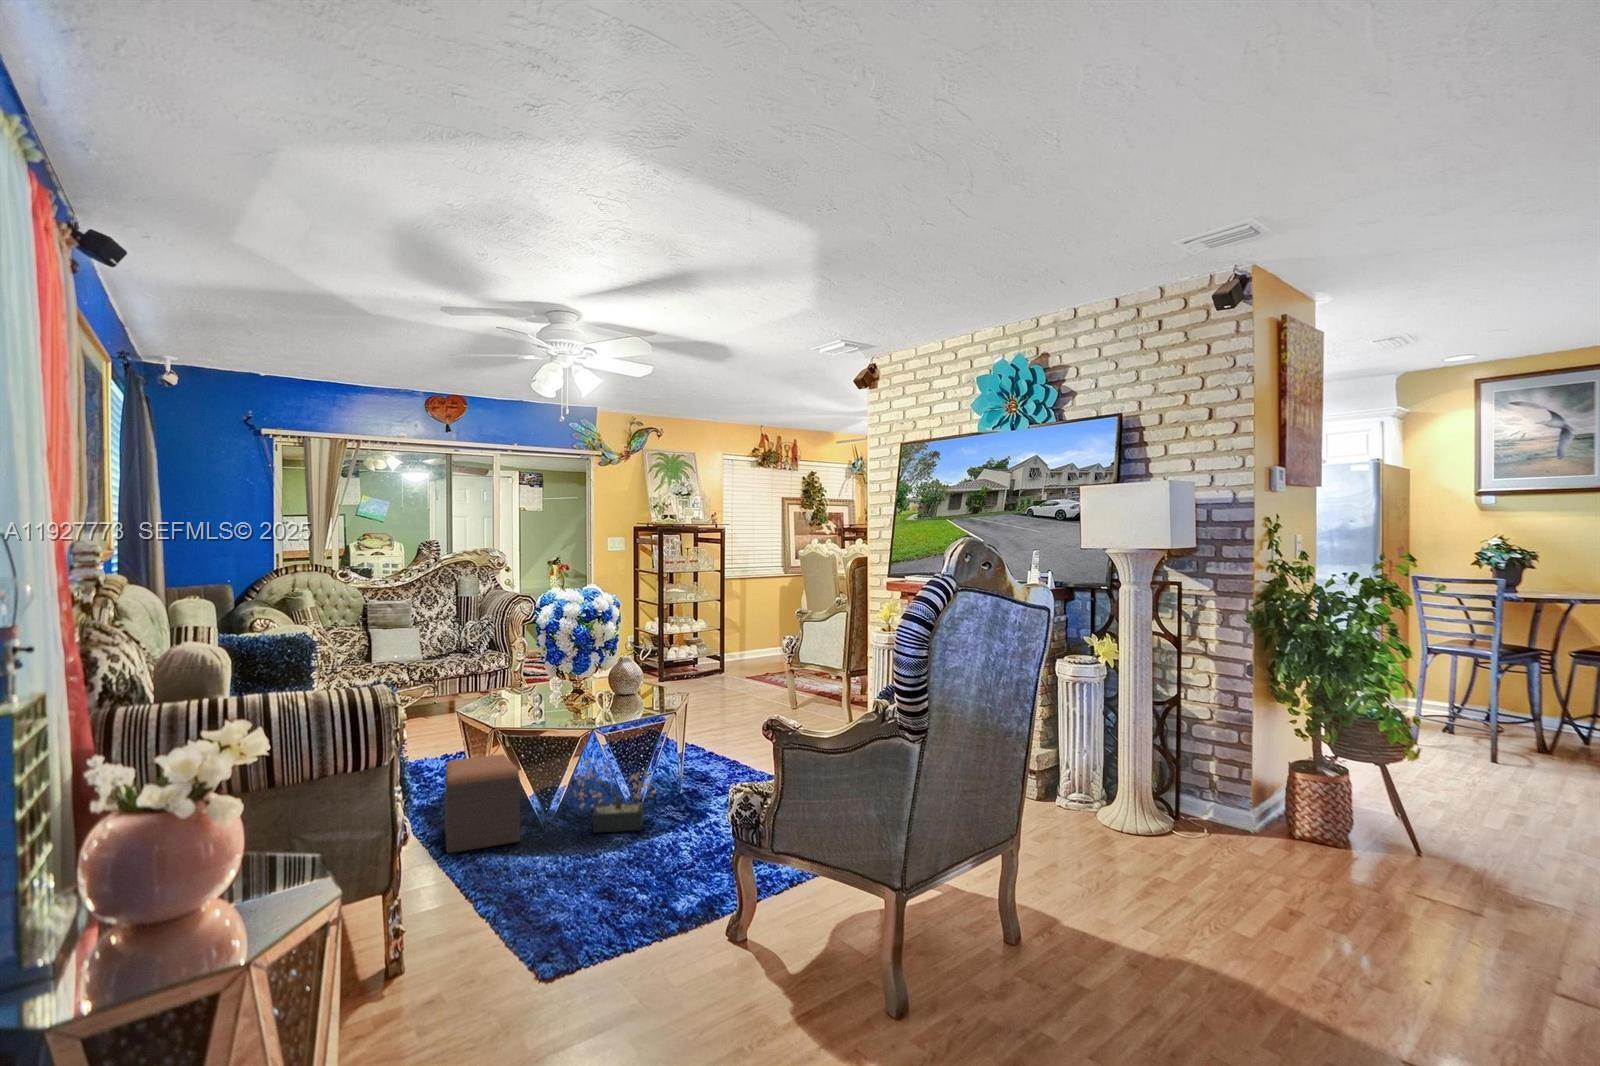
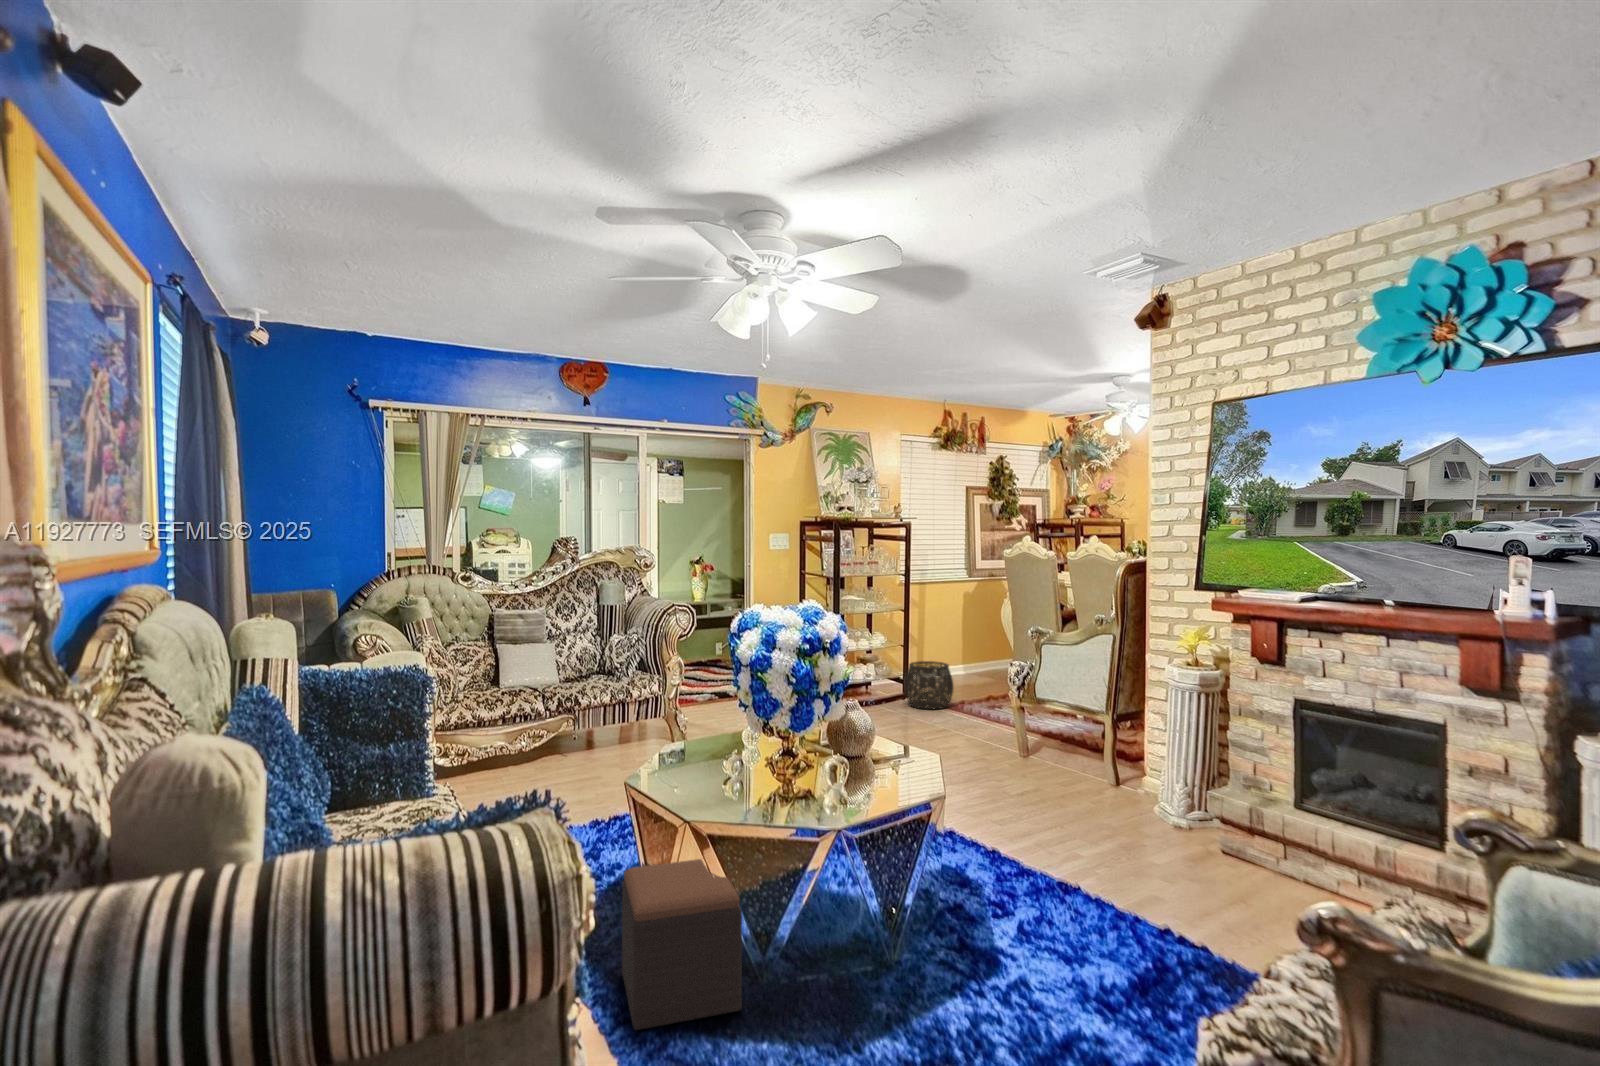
woven basket: none [720,639,760,677] -> present [905,661,954,709]
decorative plant: present [574,758,656,833] -> none [814,868,944,996]

